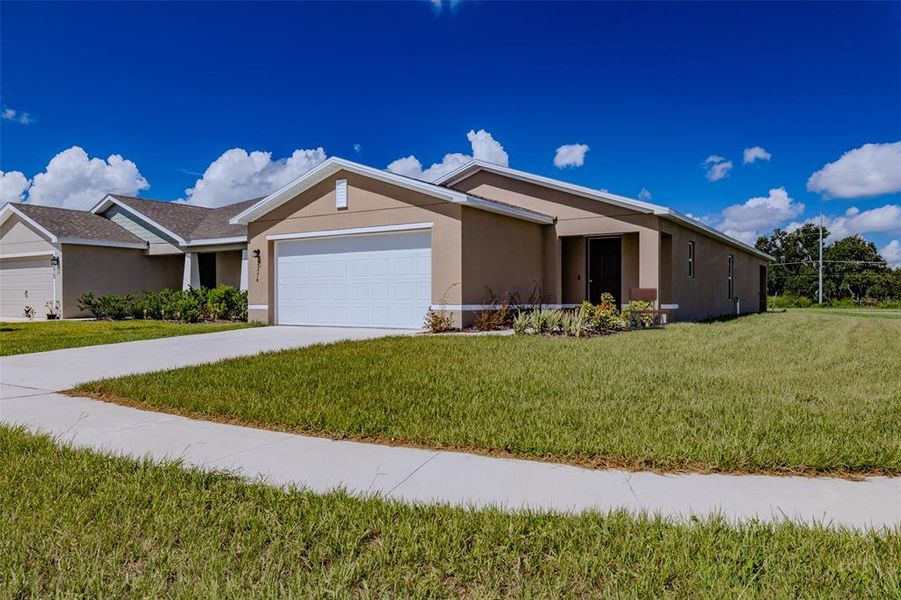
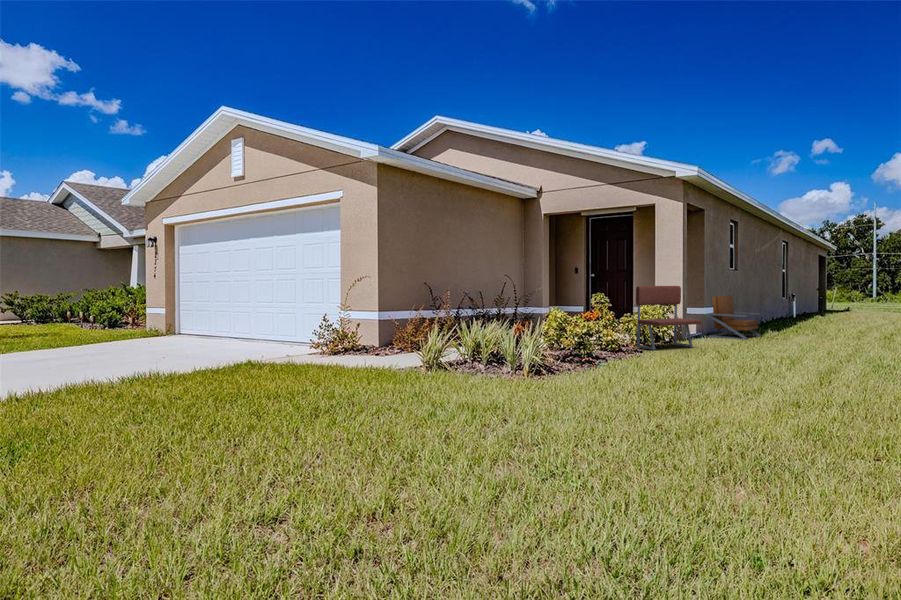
lounge chair: none [673,296,710,326] -> present [707,295,761,340]

